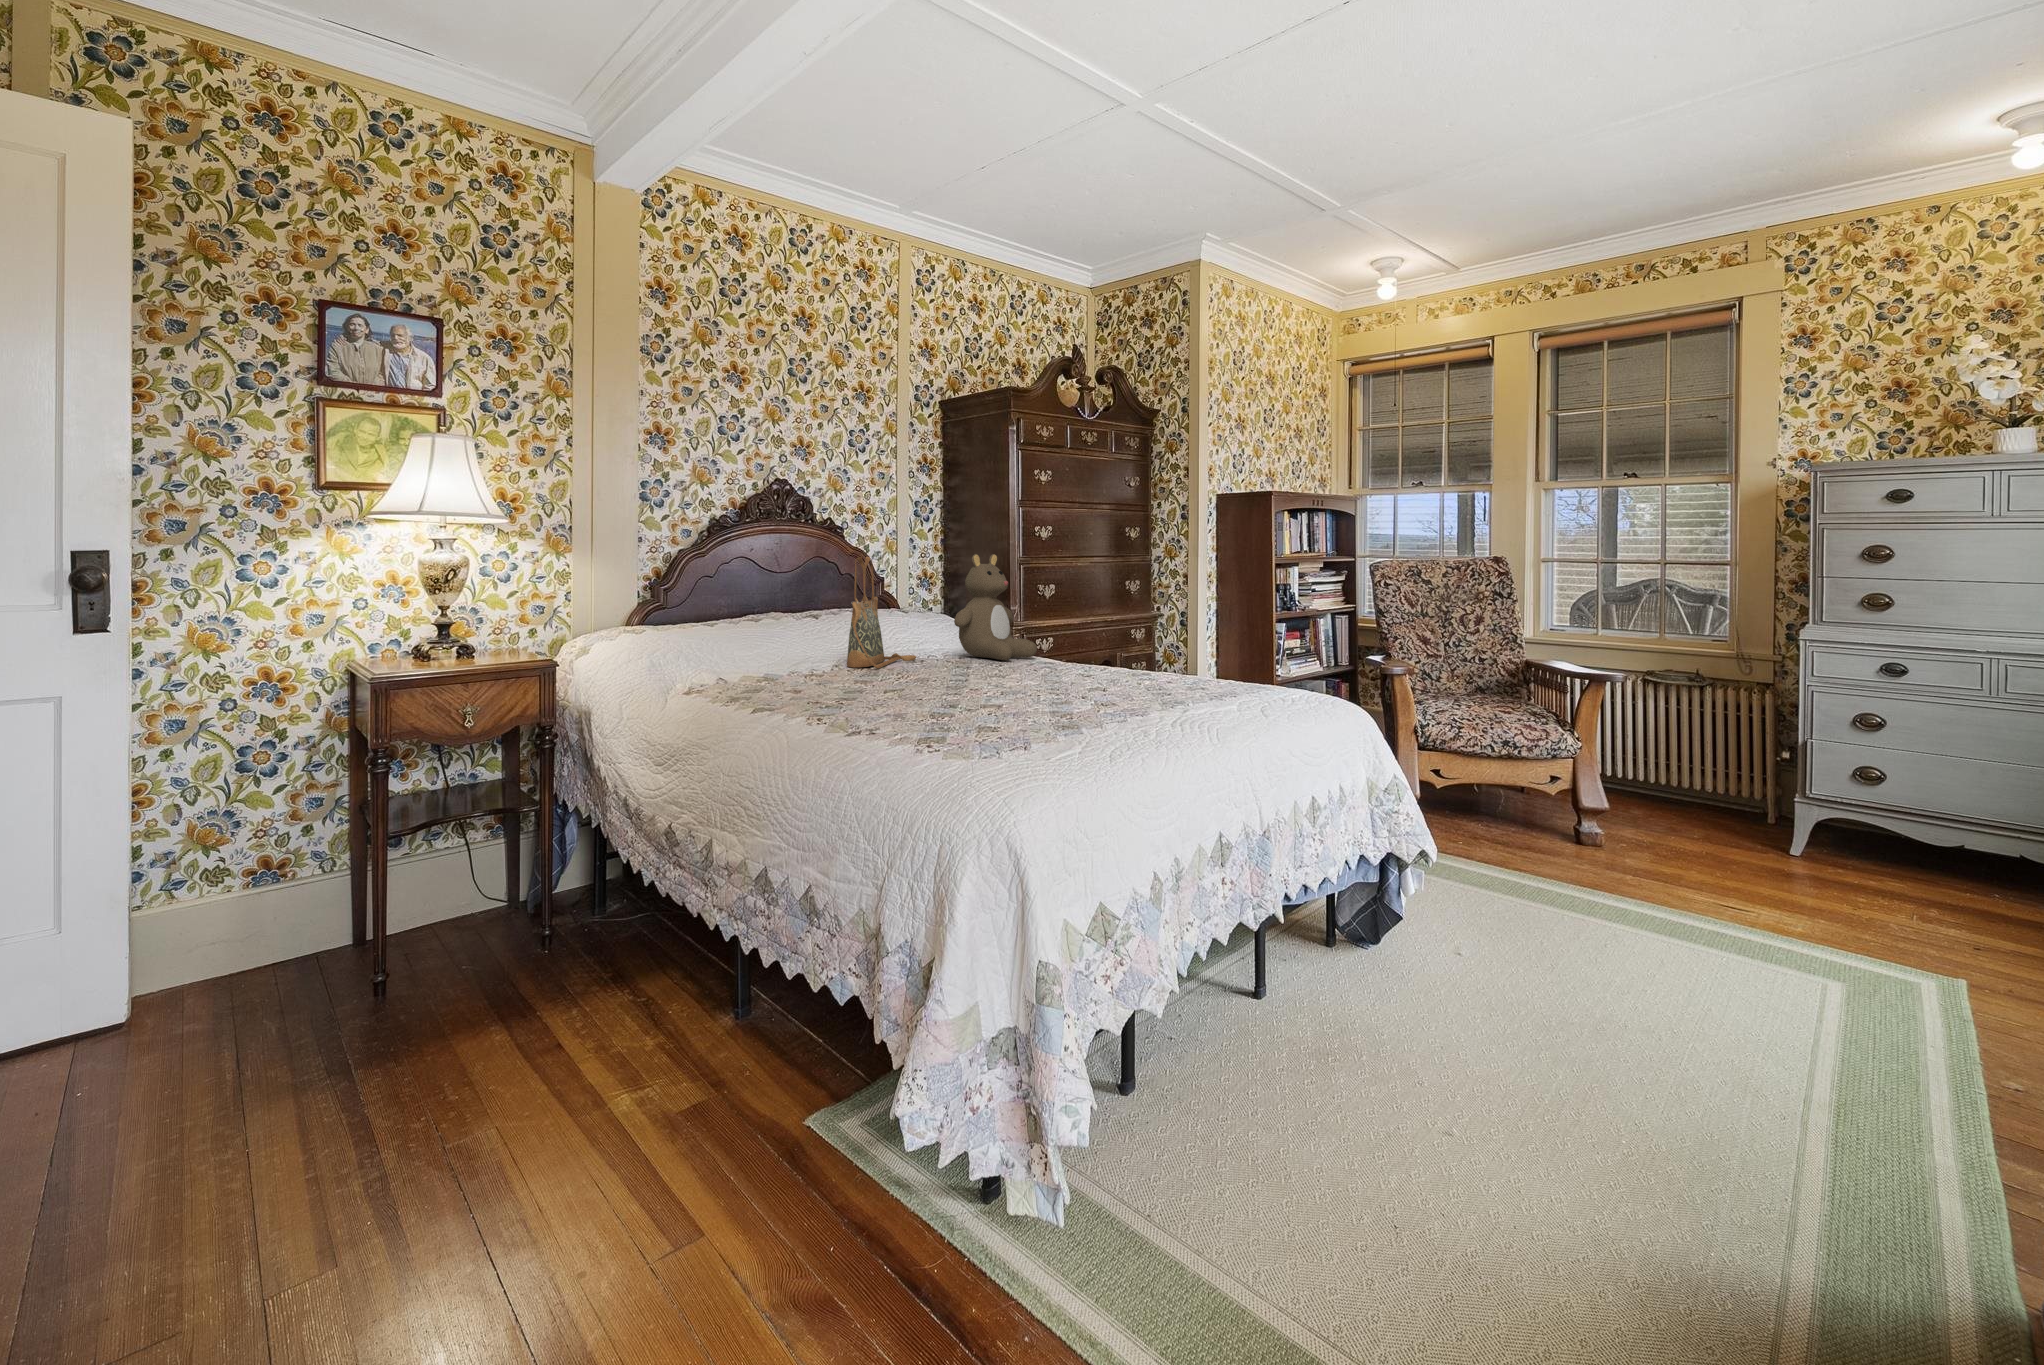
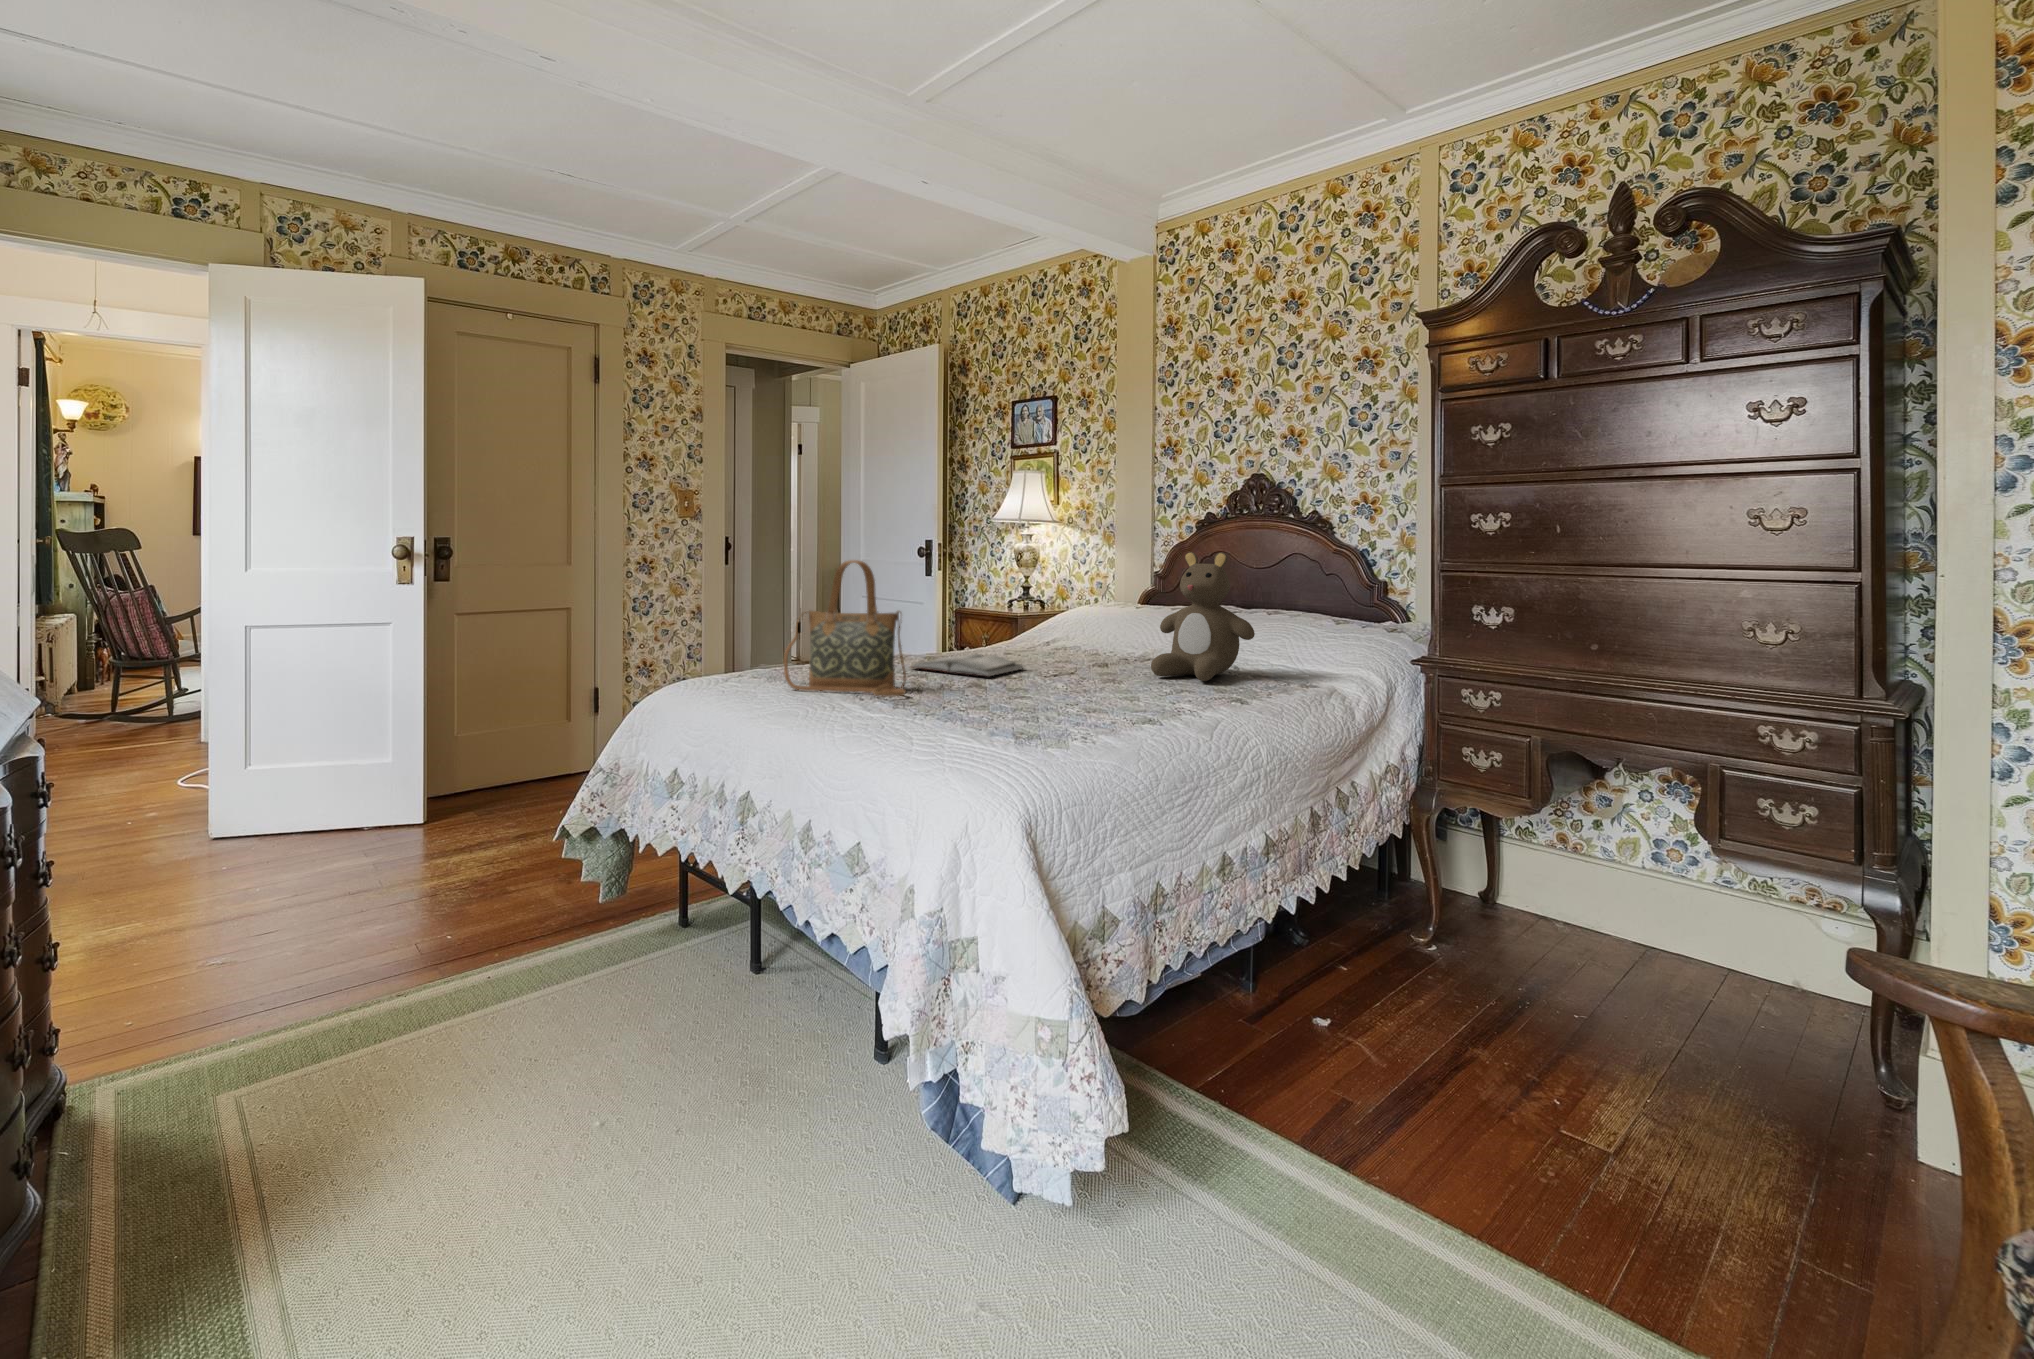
handbag: present [847,557,916,668] -> present [784,560,906,697]
hardback book: none [911,665,1024,686] -> present [912,654,1024,676]

